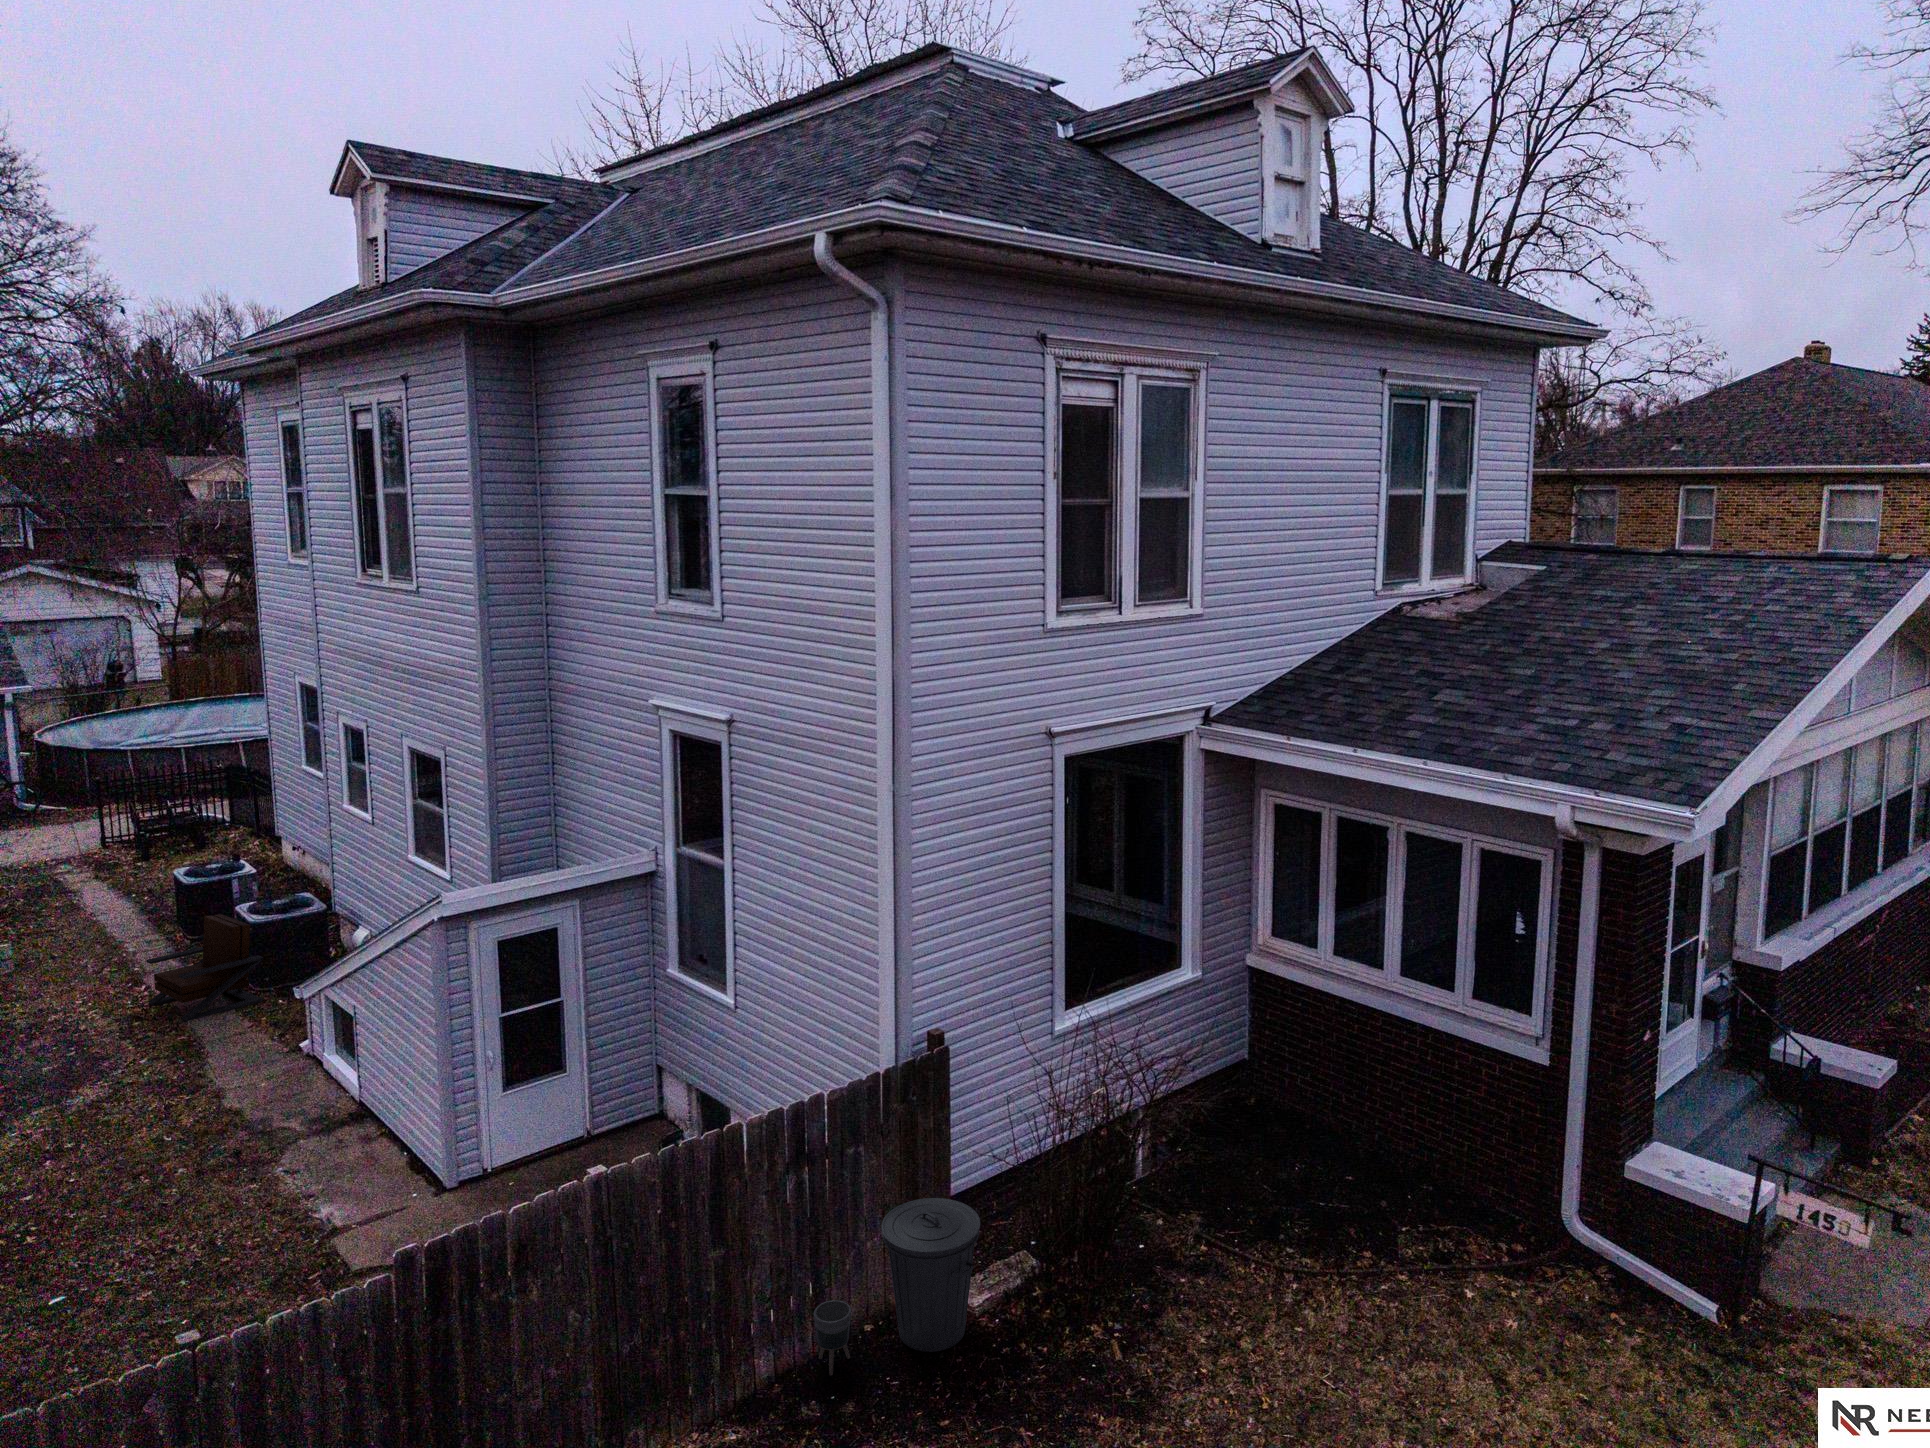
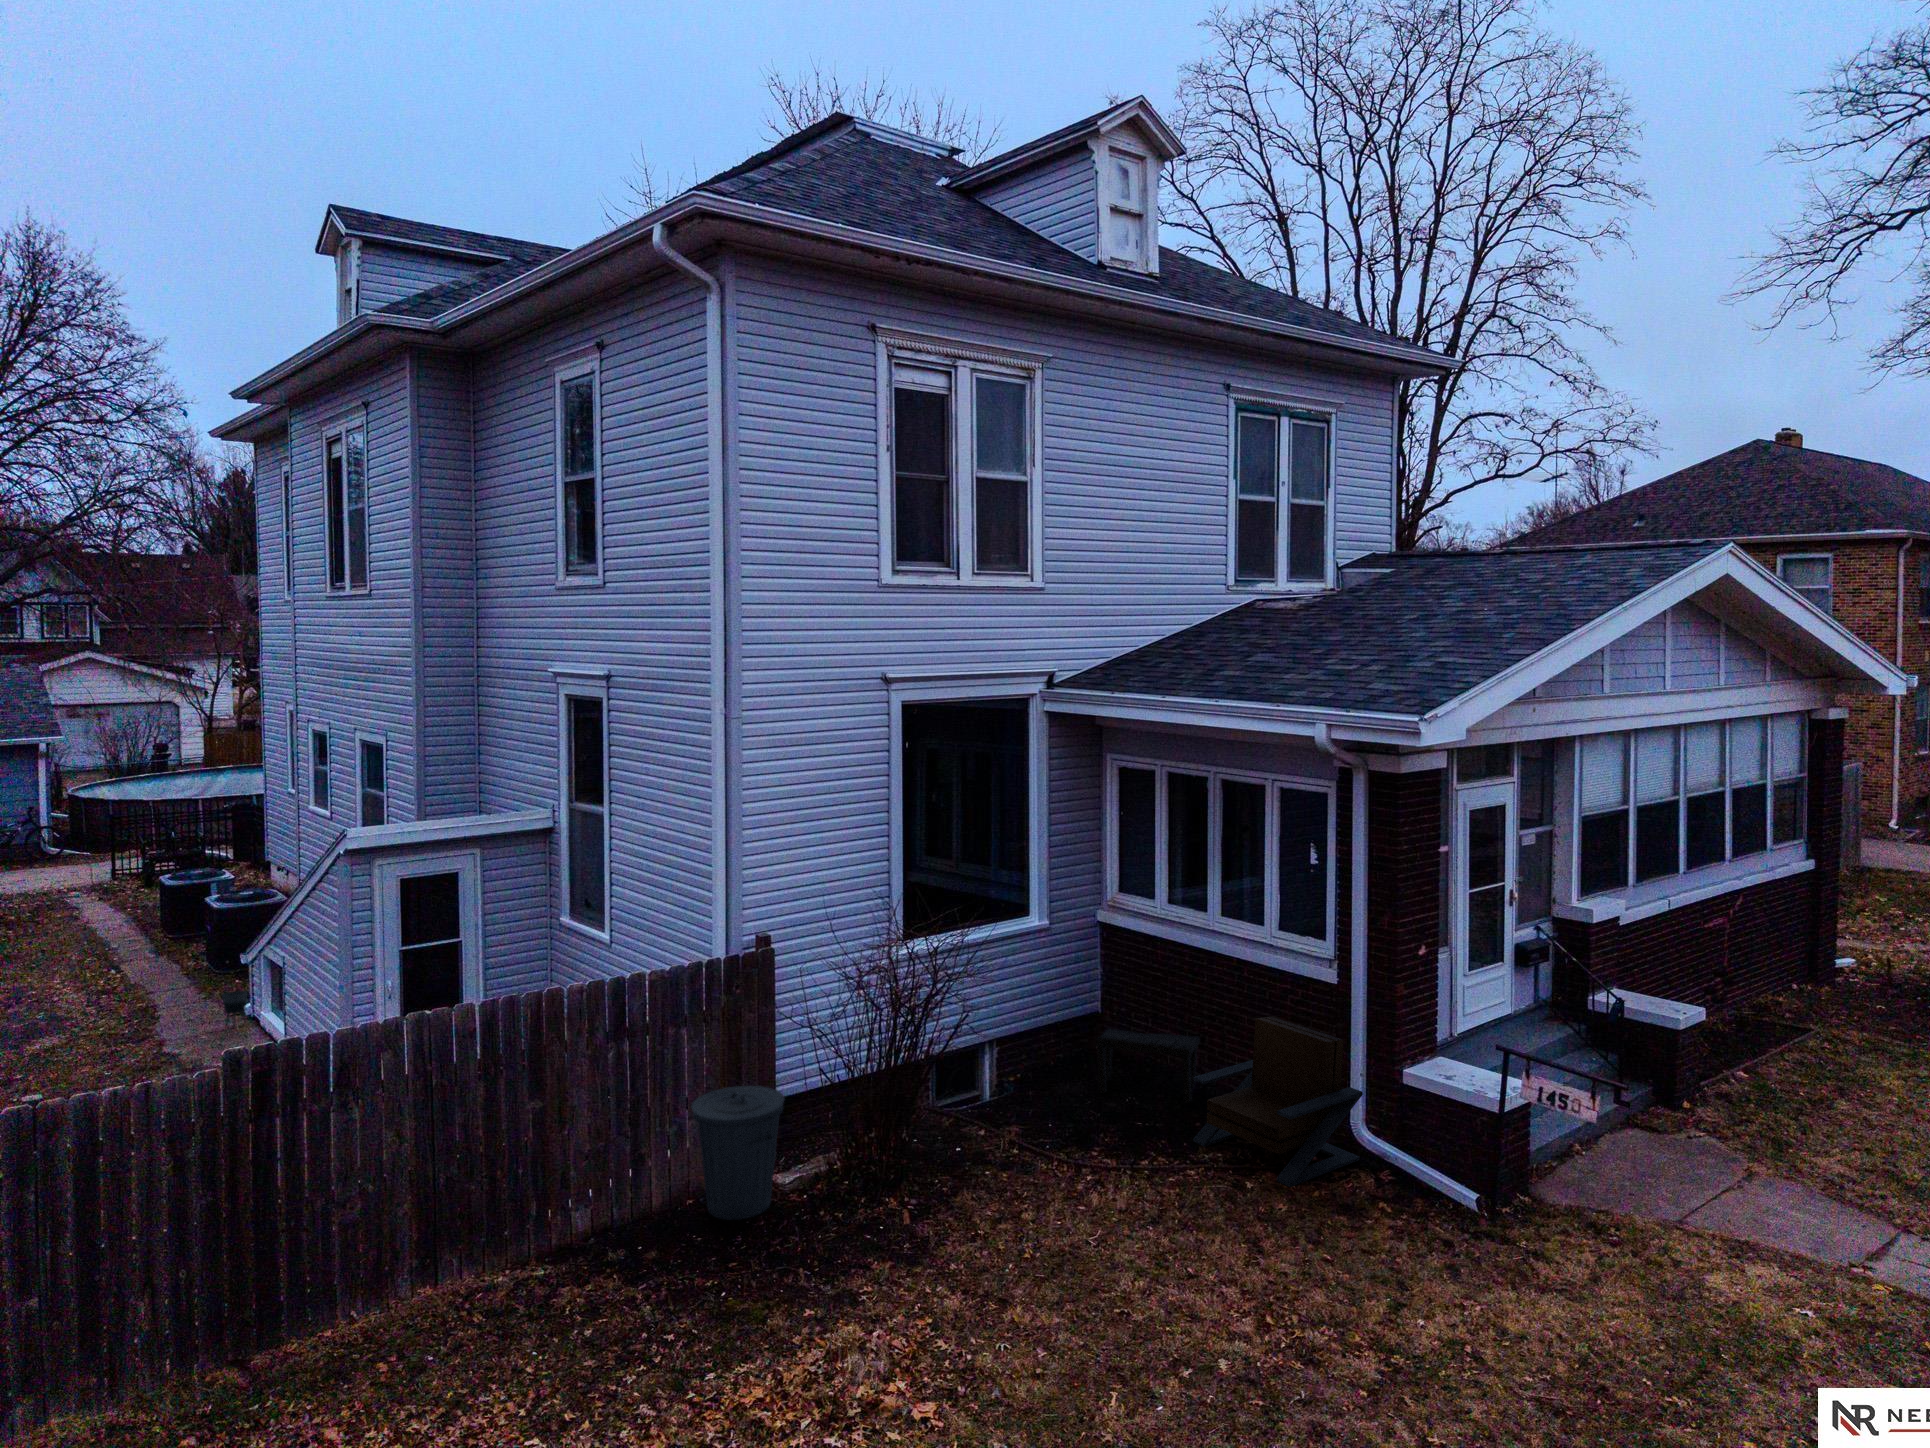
lounge chair: present [146,914,263,1021] -> present [1193,1017,1363,1187]
bench: none [1263,1089,1372,1176] -> present [1096,1028,1200,1103]
planter: present [814,1300,851,1376] -> present [222,991,247,1027]

